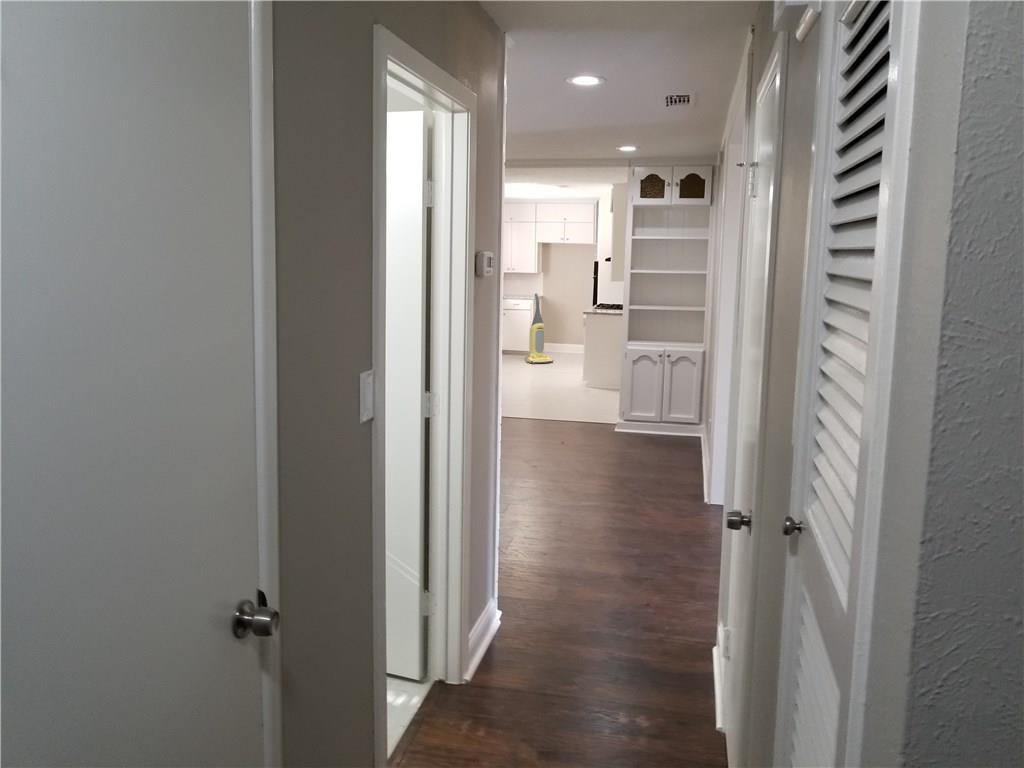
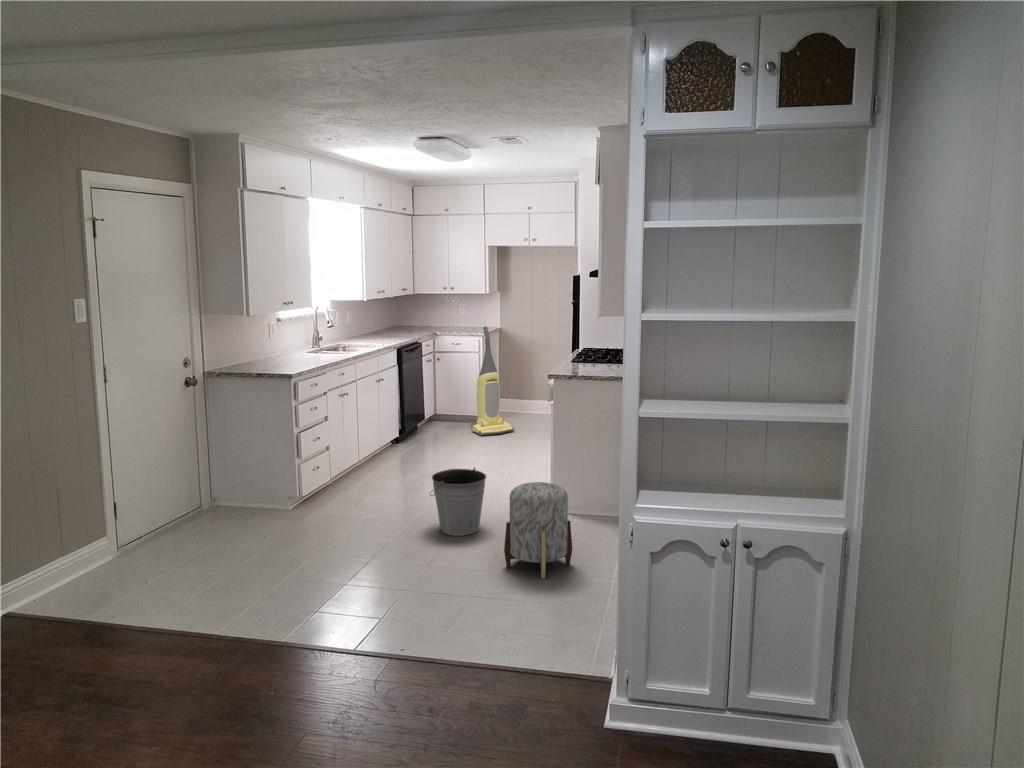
bucket: none [521,361,552,394] -> present [430,468,486,536]
stool: none [564,361,598,405] -> present [504,482,572,579]

